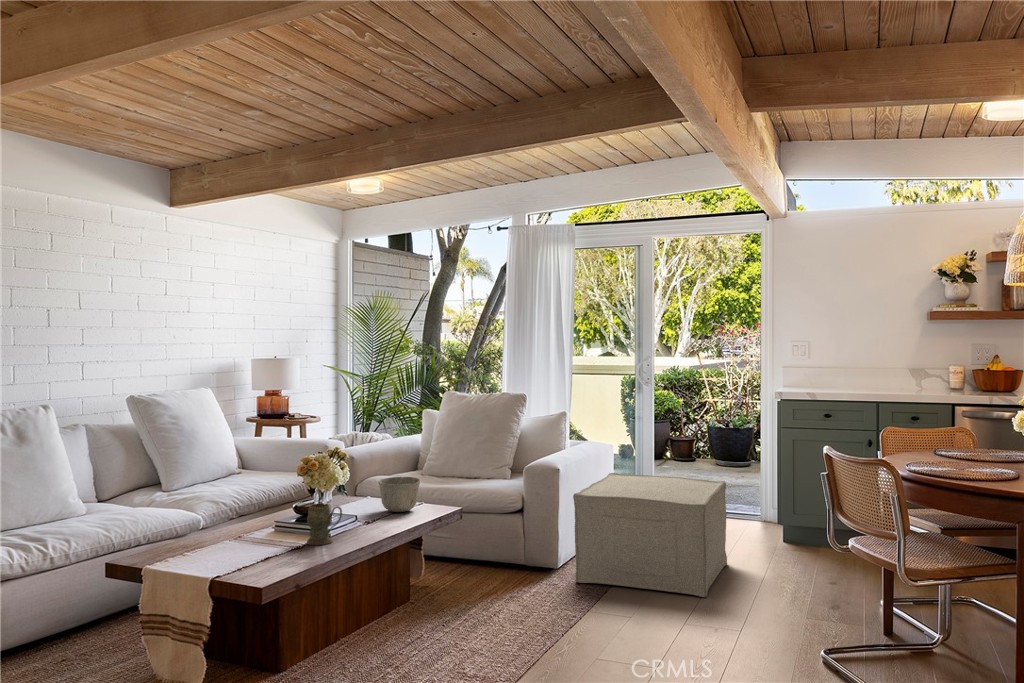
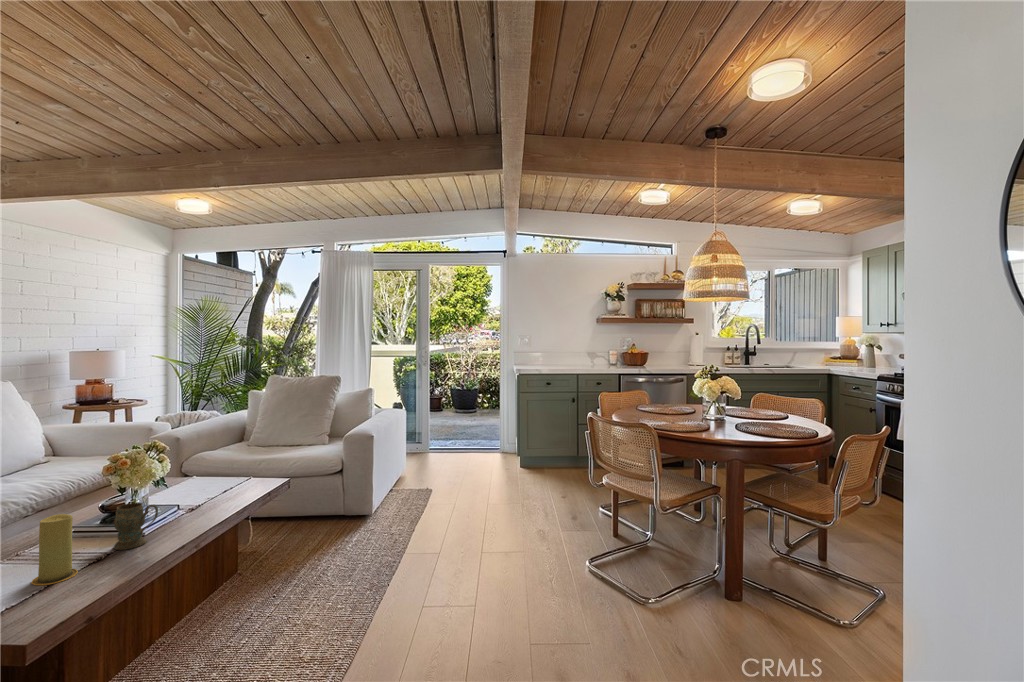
ottoman: present [573,473,727,597] -> none [387,437,499,532]
ceramic bowl: present [378,477,420,512] -> none [203,458,247,493]
candle: none [251,502,283,561] -> present [32,514,78,585]

